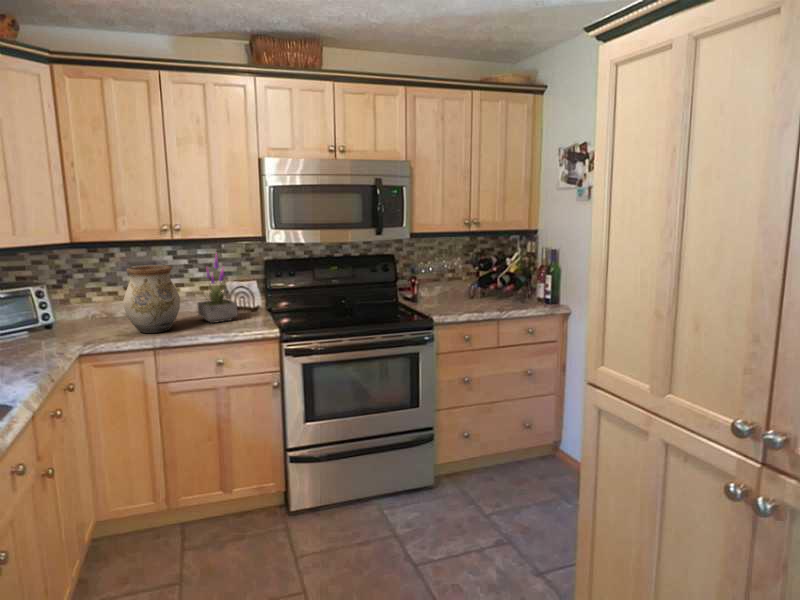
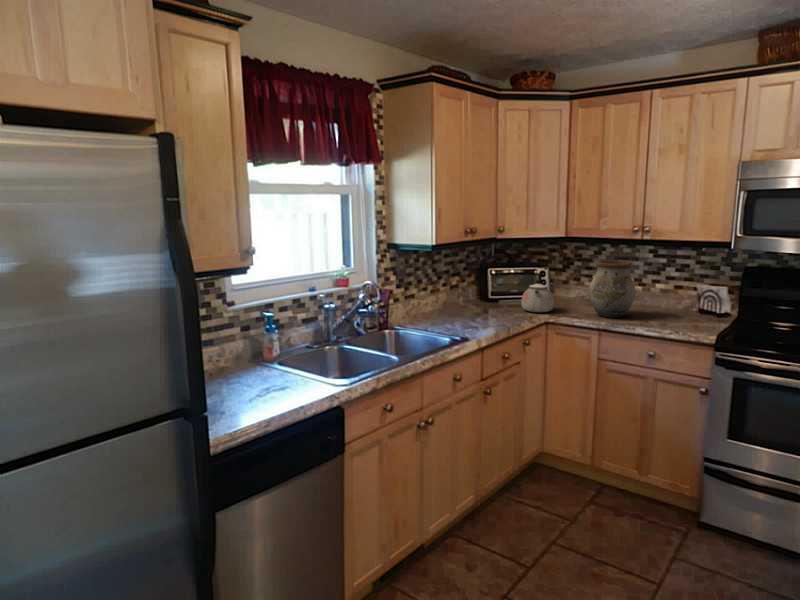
potted plant: present [198,254,238,323] -> none [657,254,693,321]
kettle: none [26,293,80,347] -> present [521,273,555,312]

